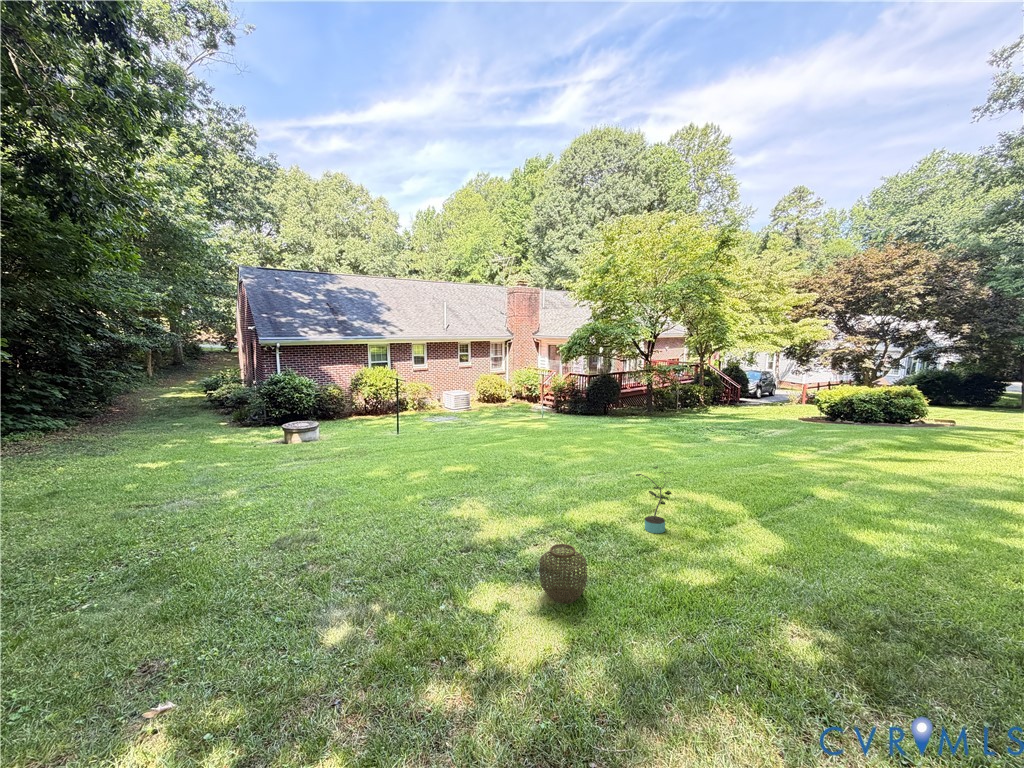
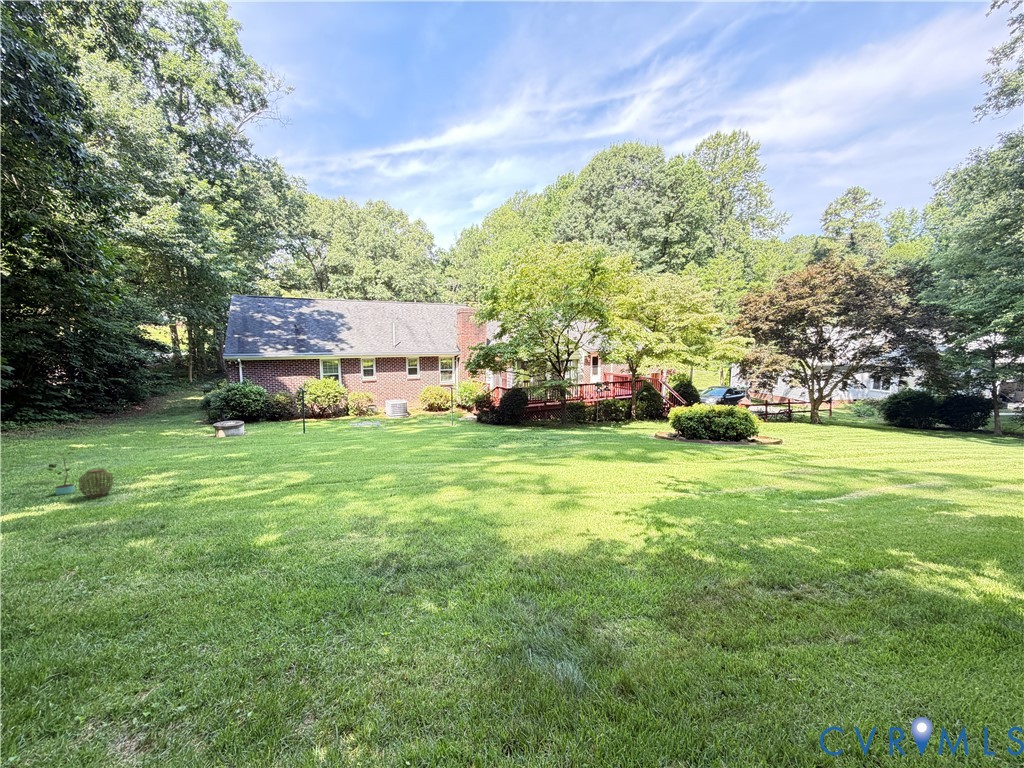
potted plant: present [636,466,672,533] -> present [47,449,74,495]

